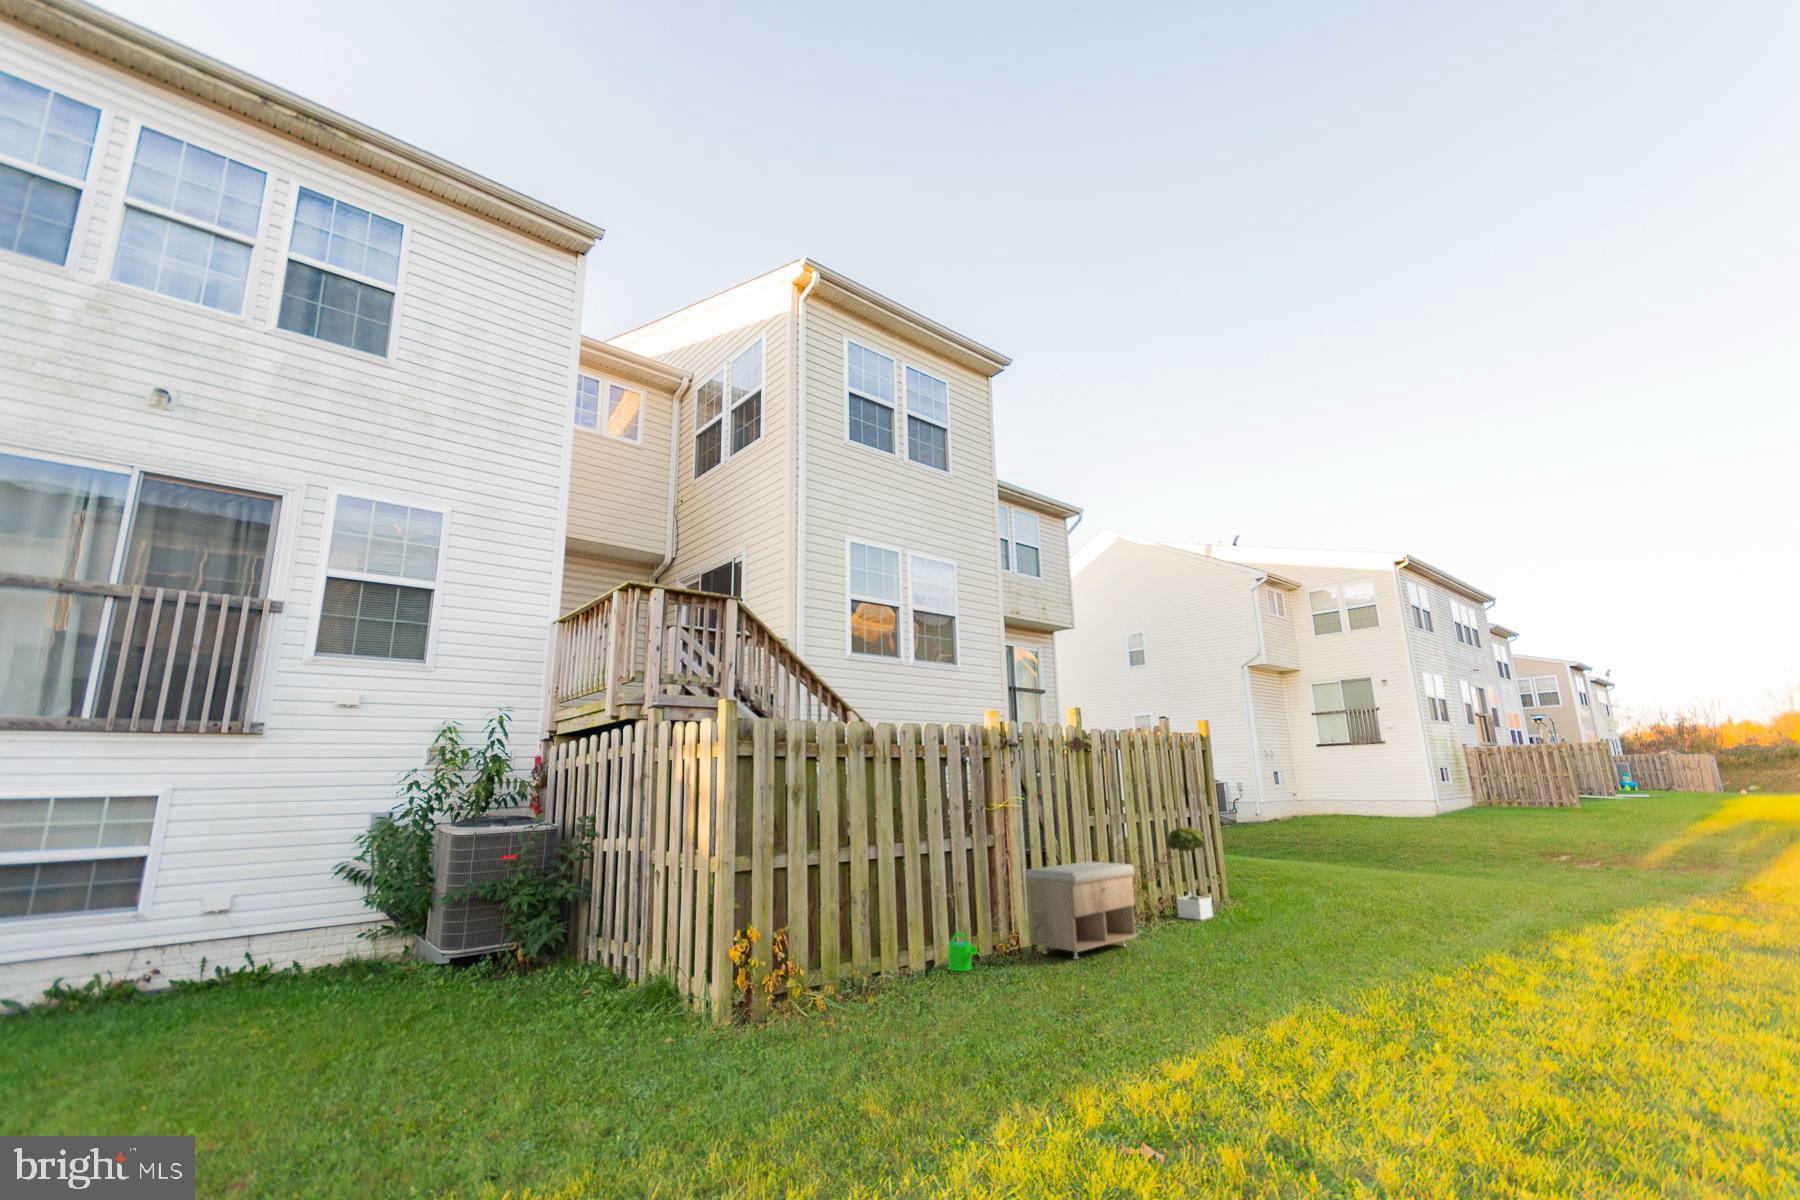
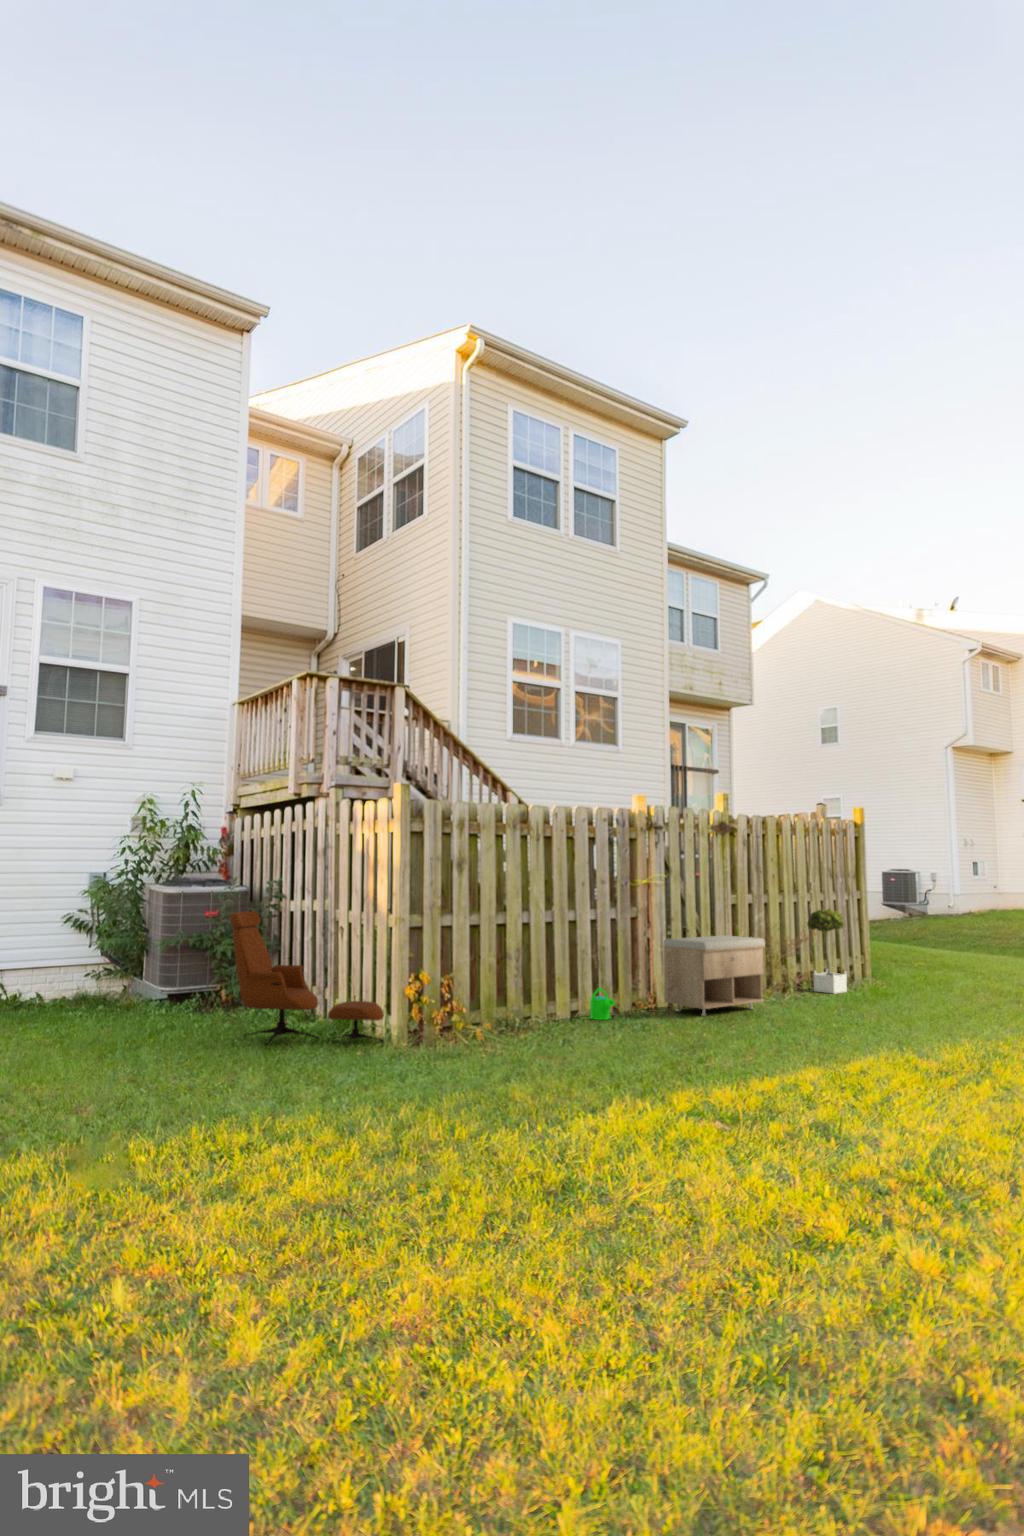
lounge chair: none [511,857,702,1039] -> present [230,911,384,1046]

